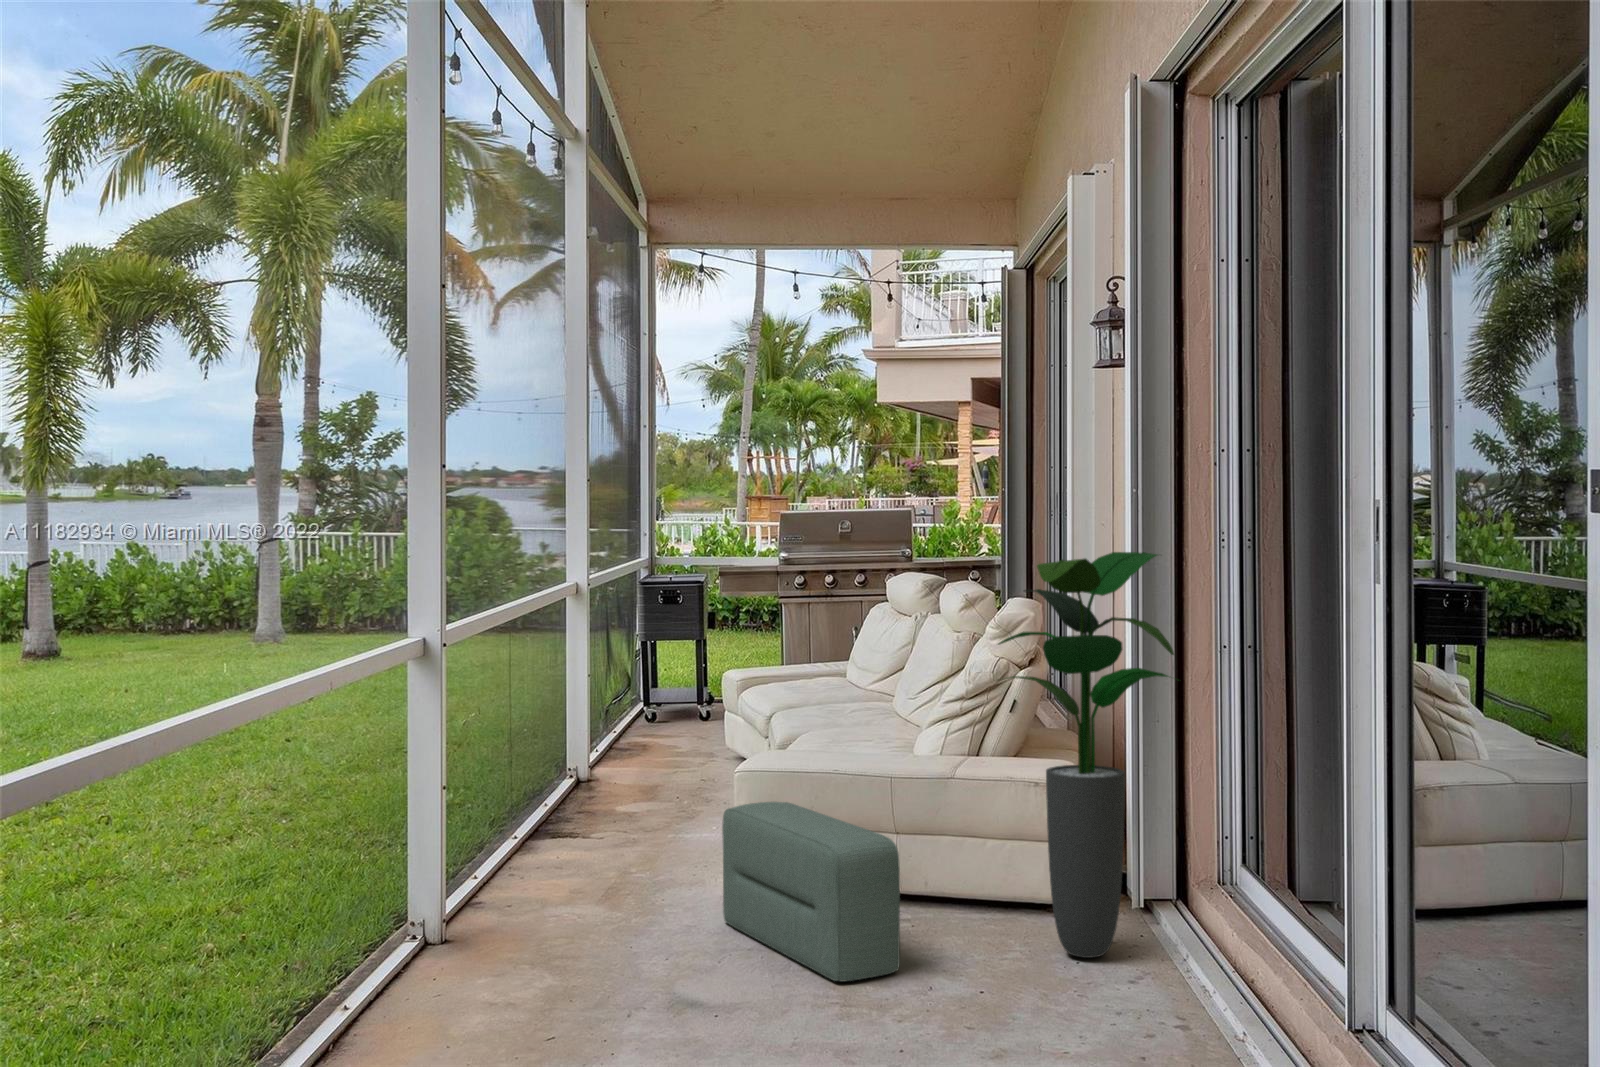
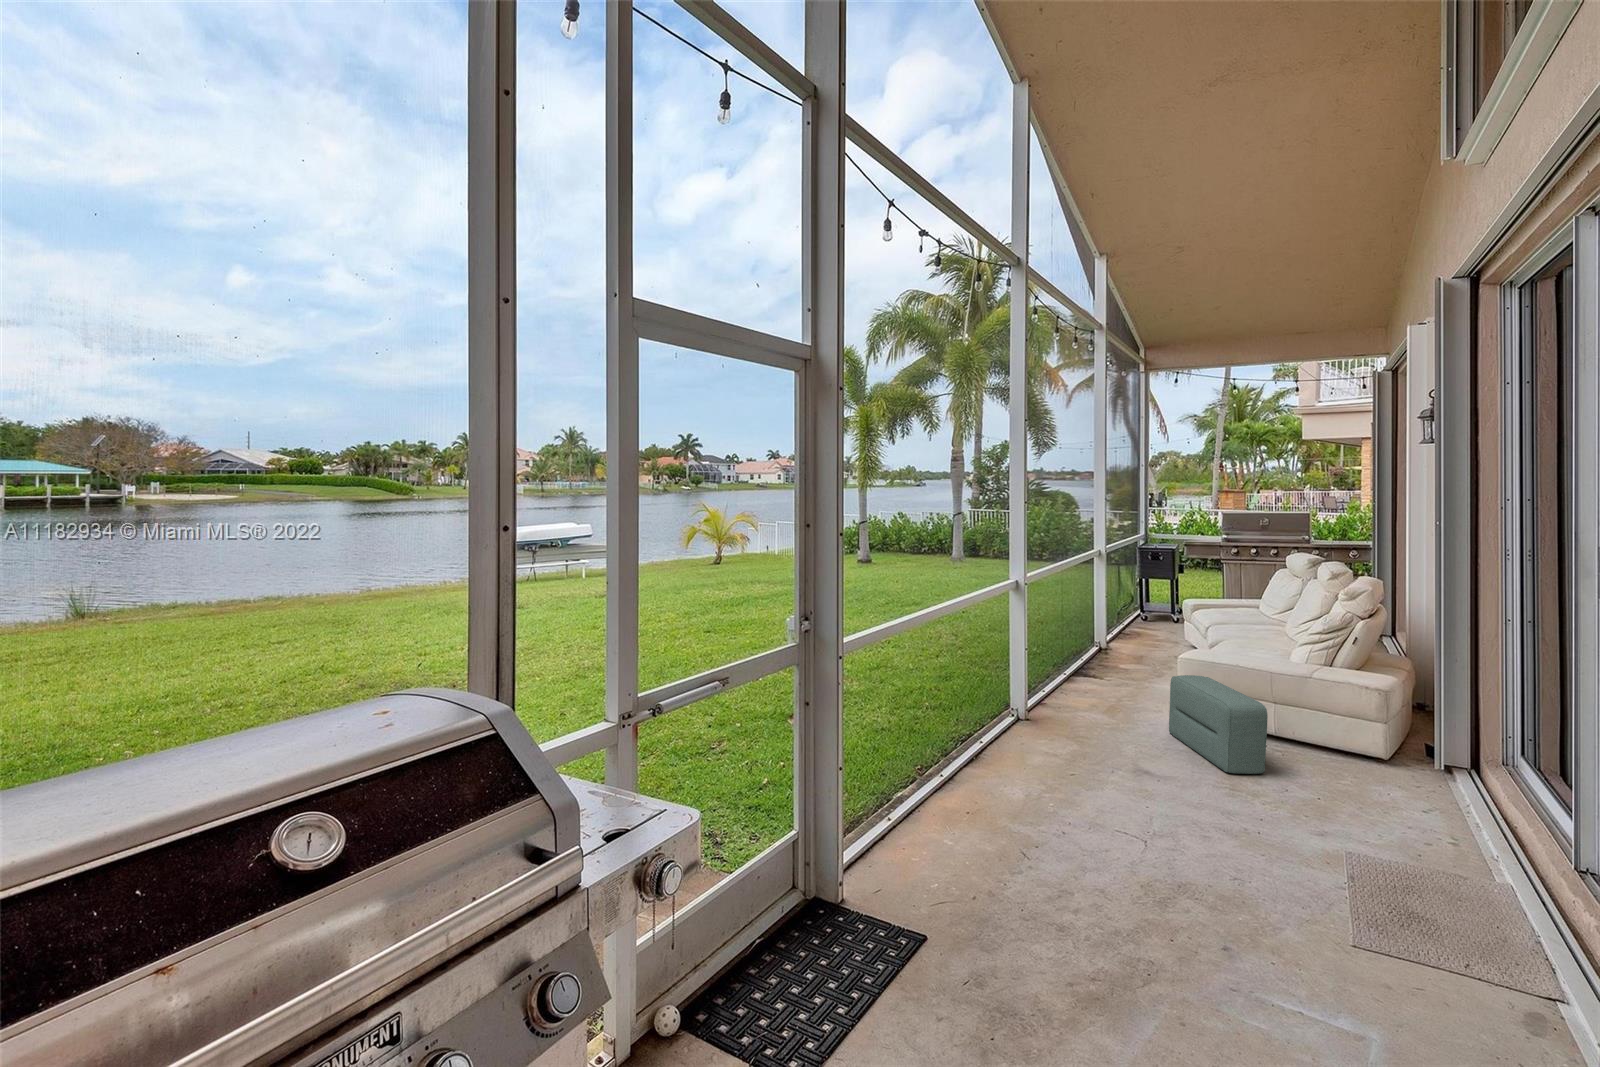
potted plant: present [998,552,1174,958] -> none [1335,561,1464,787]

